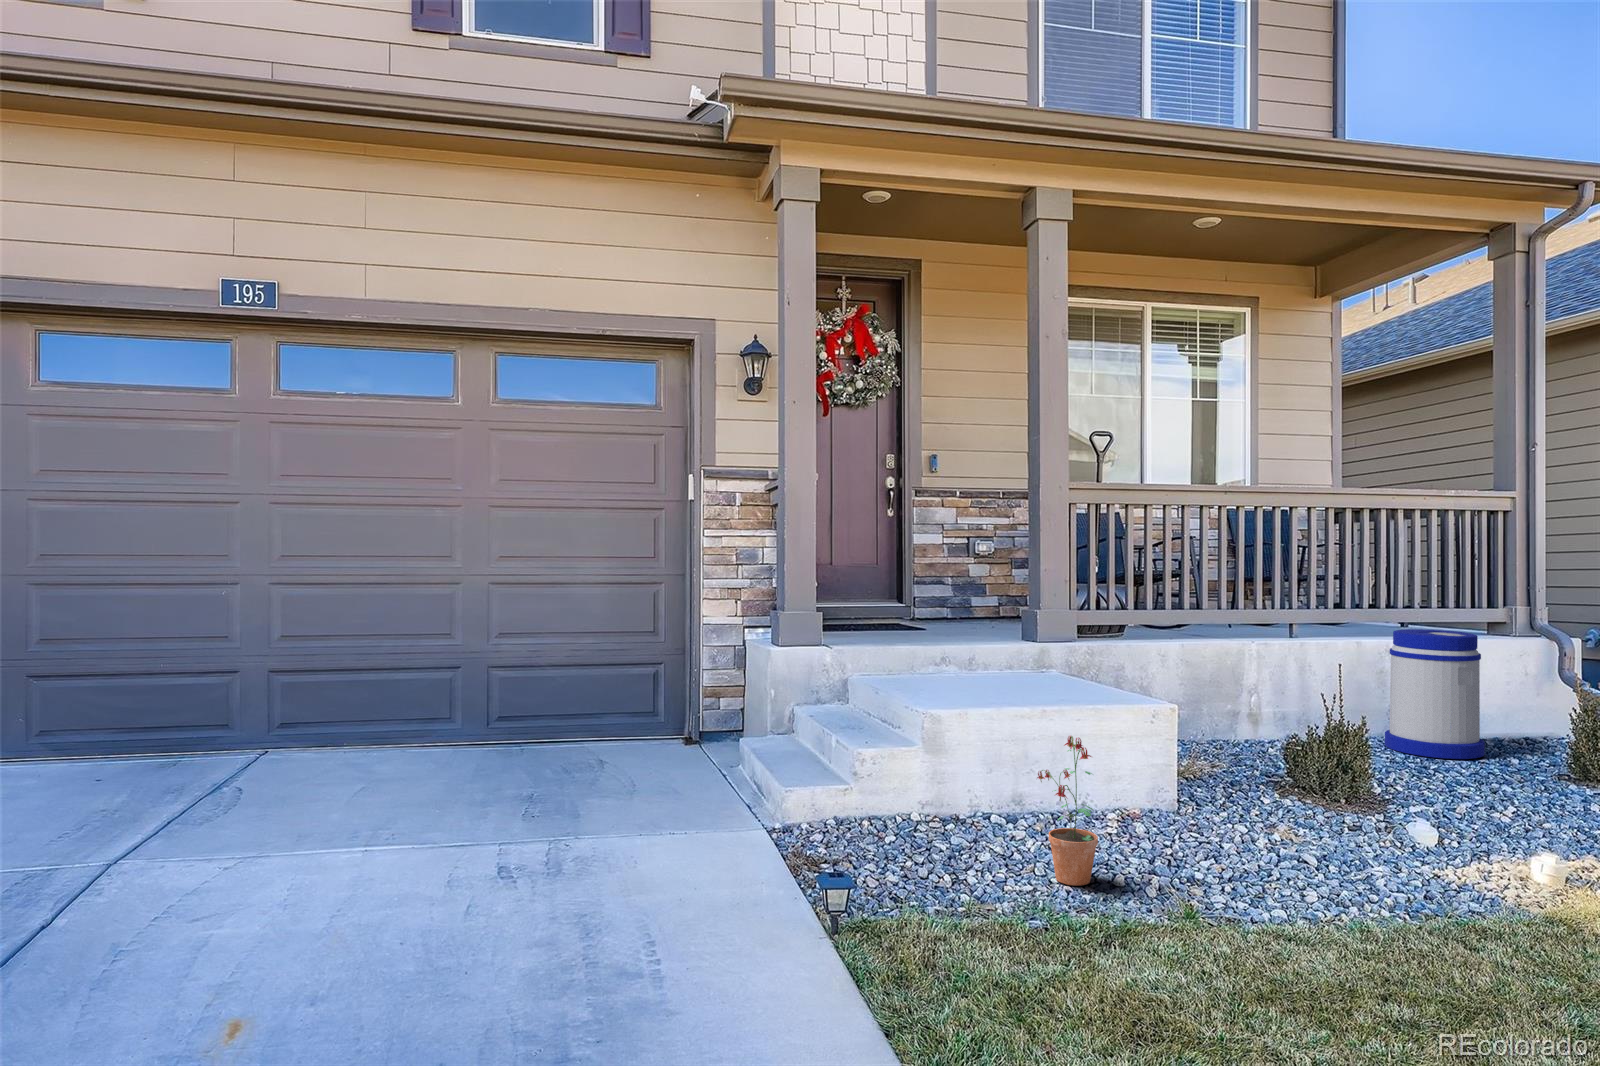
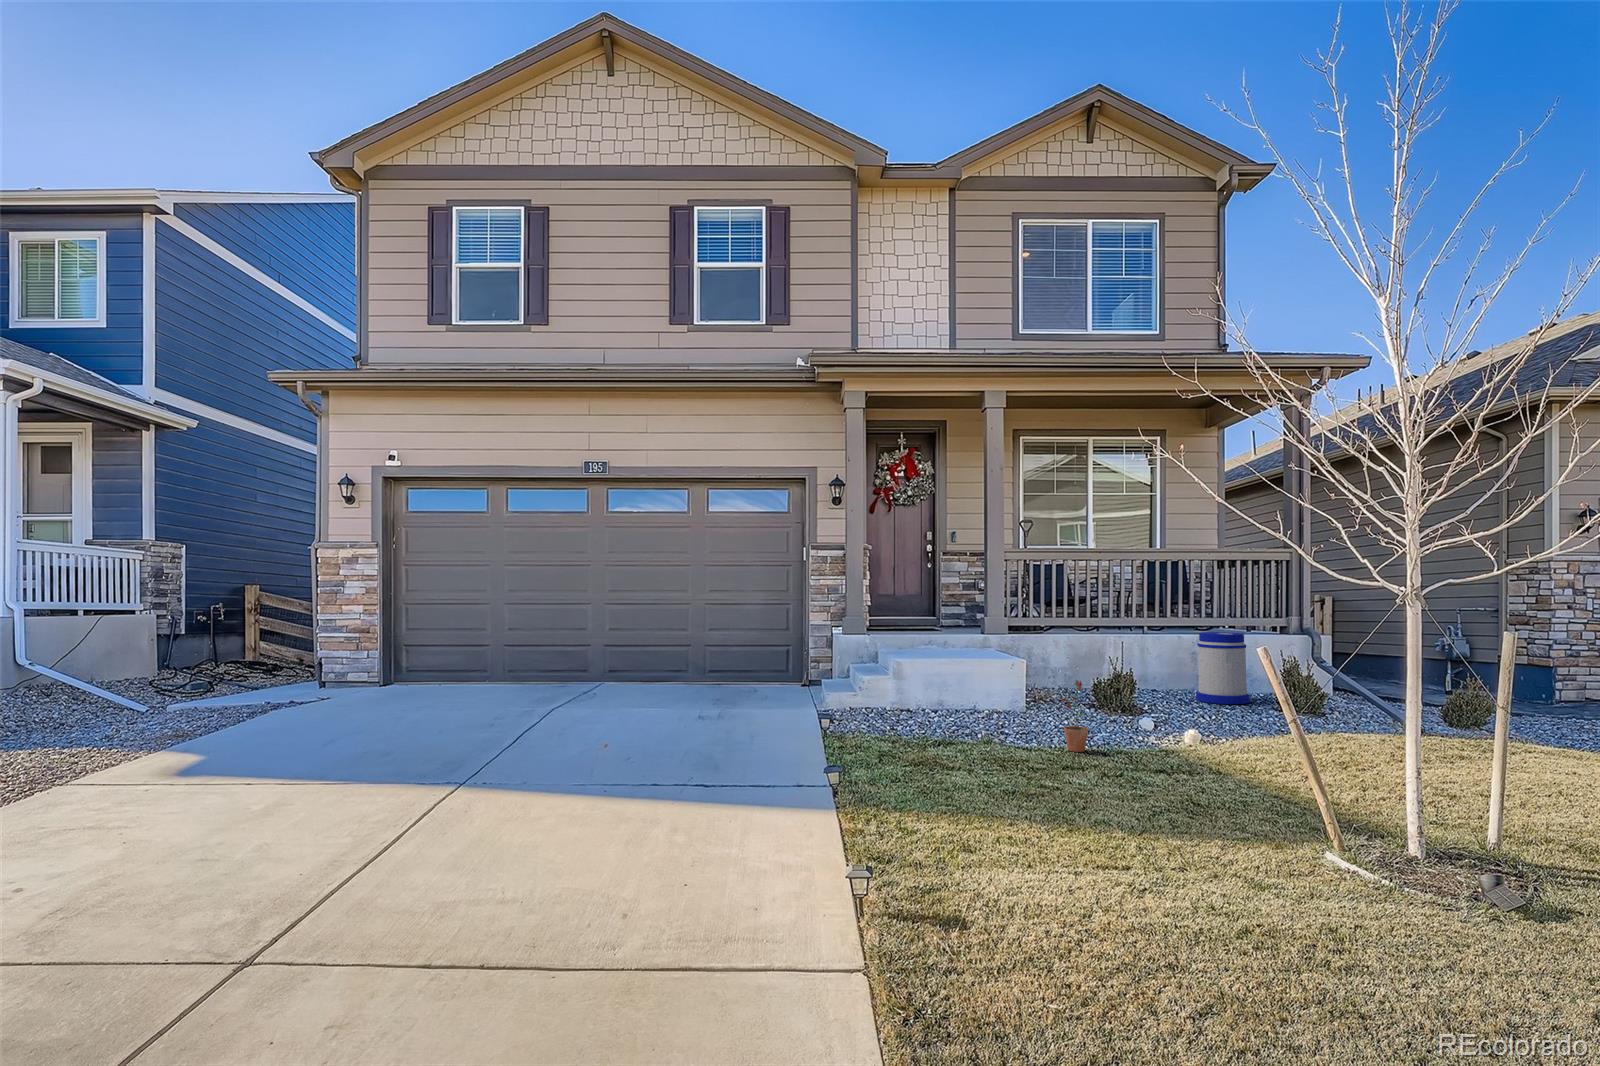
potted plant: present [1037,736,1098,886] -> present [1061,680,1088,752]

